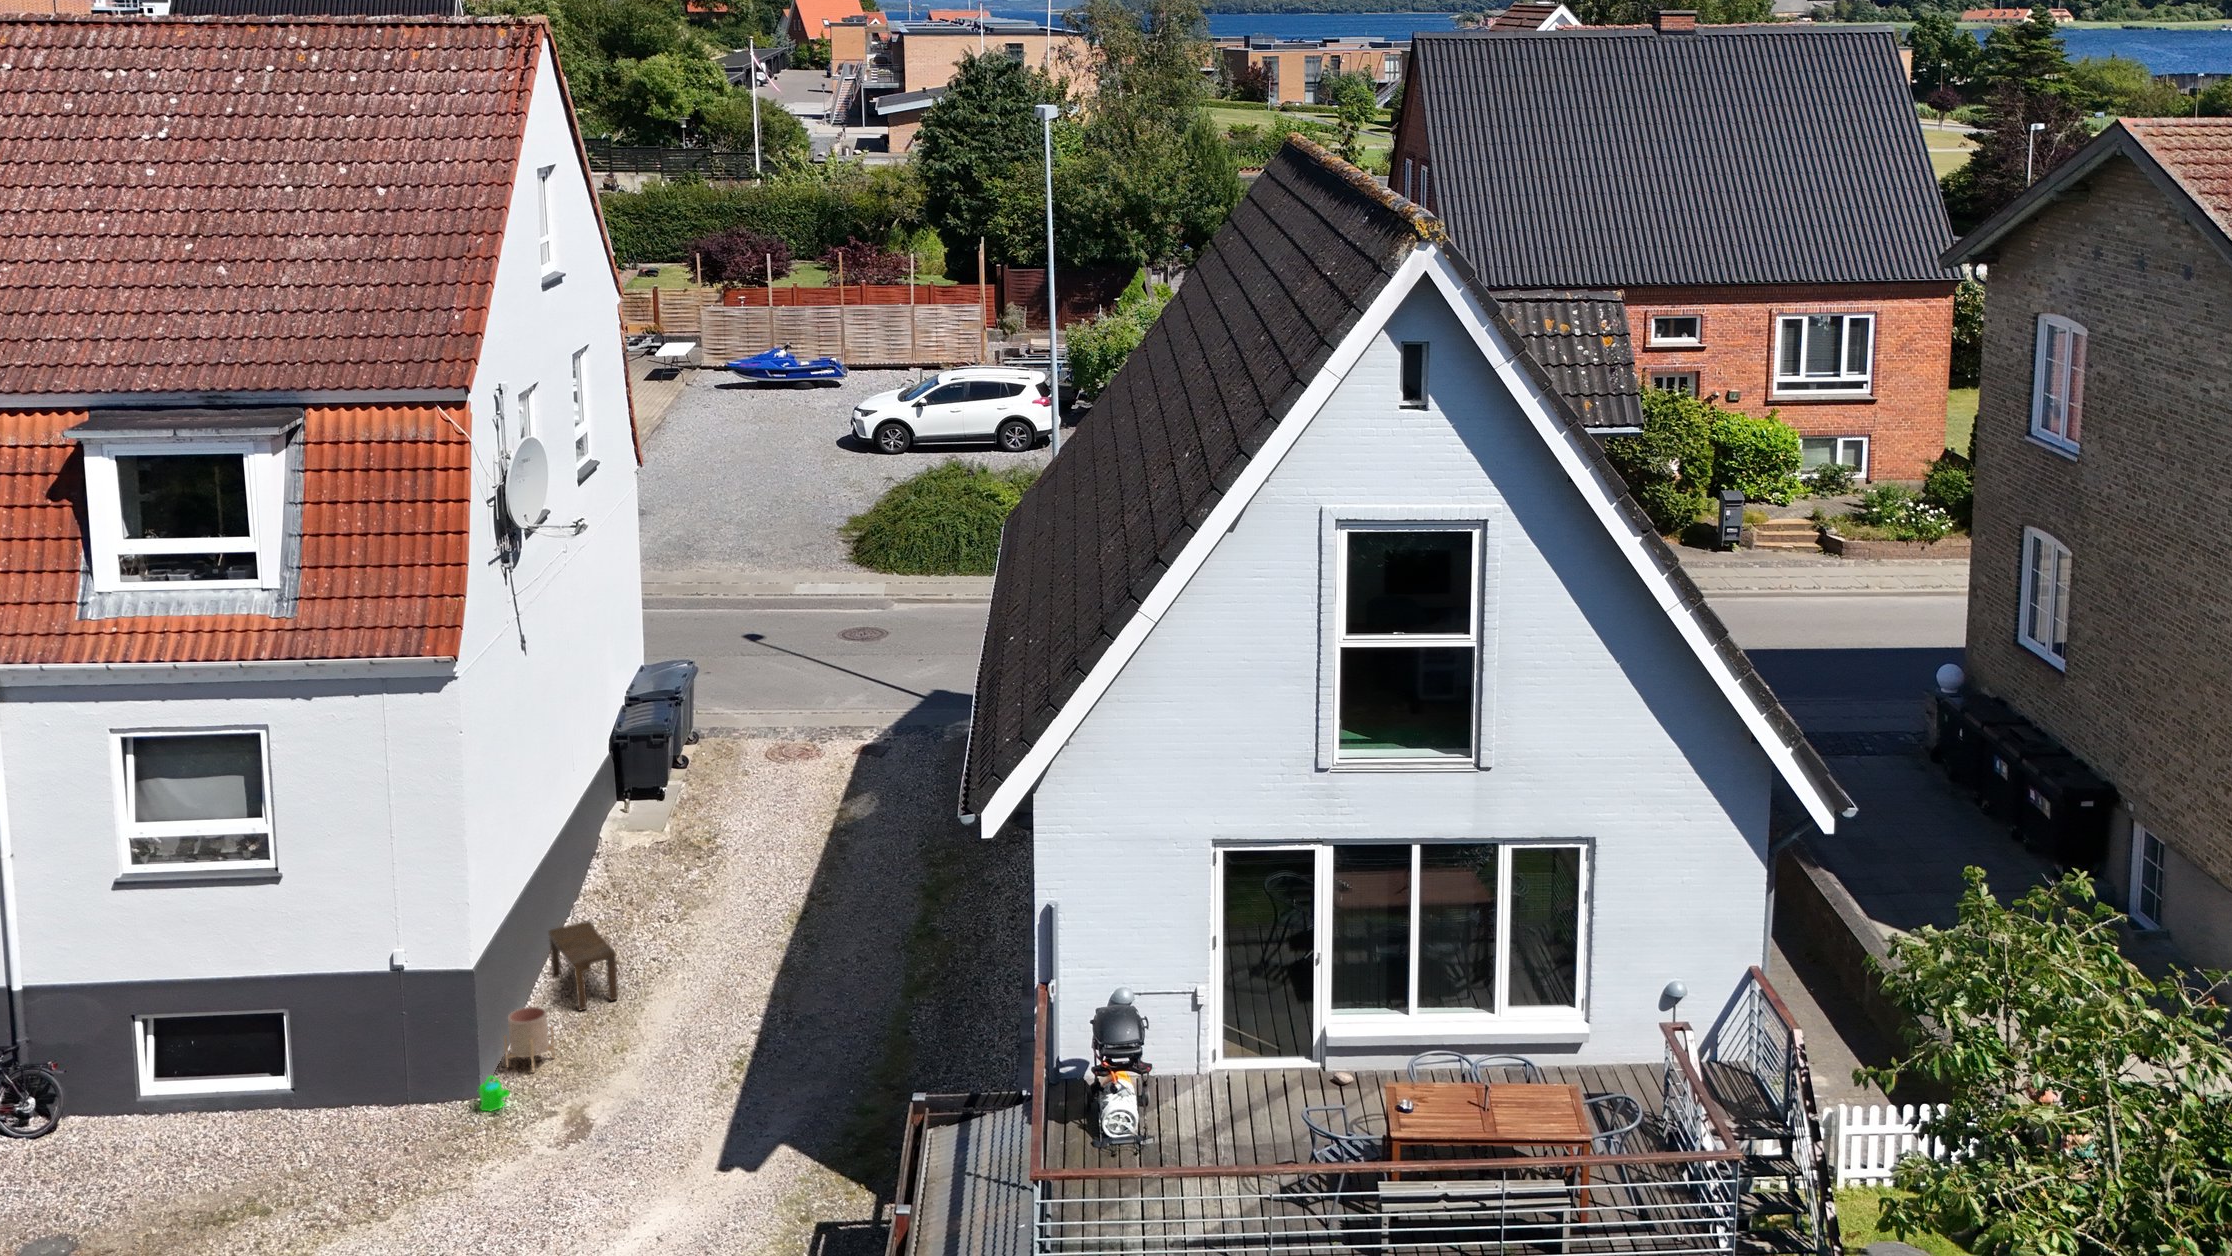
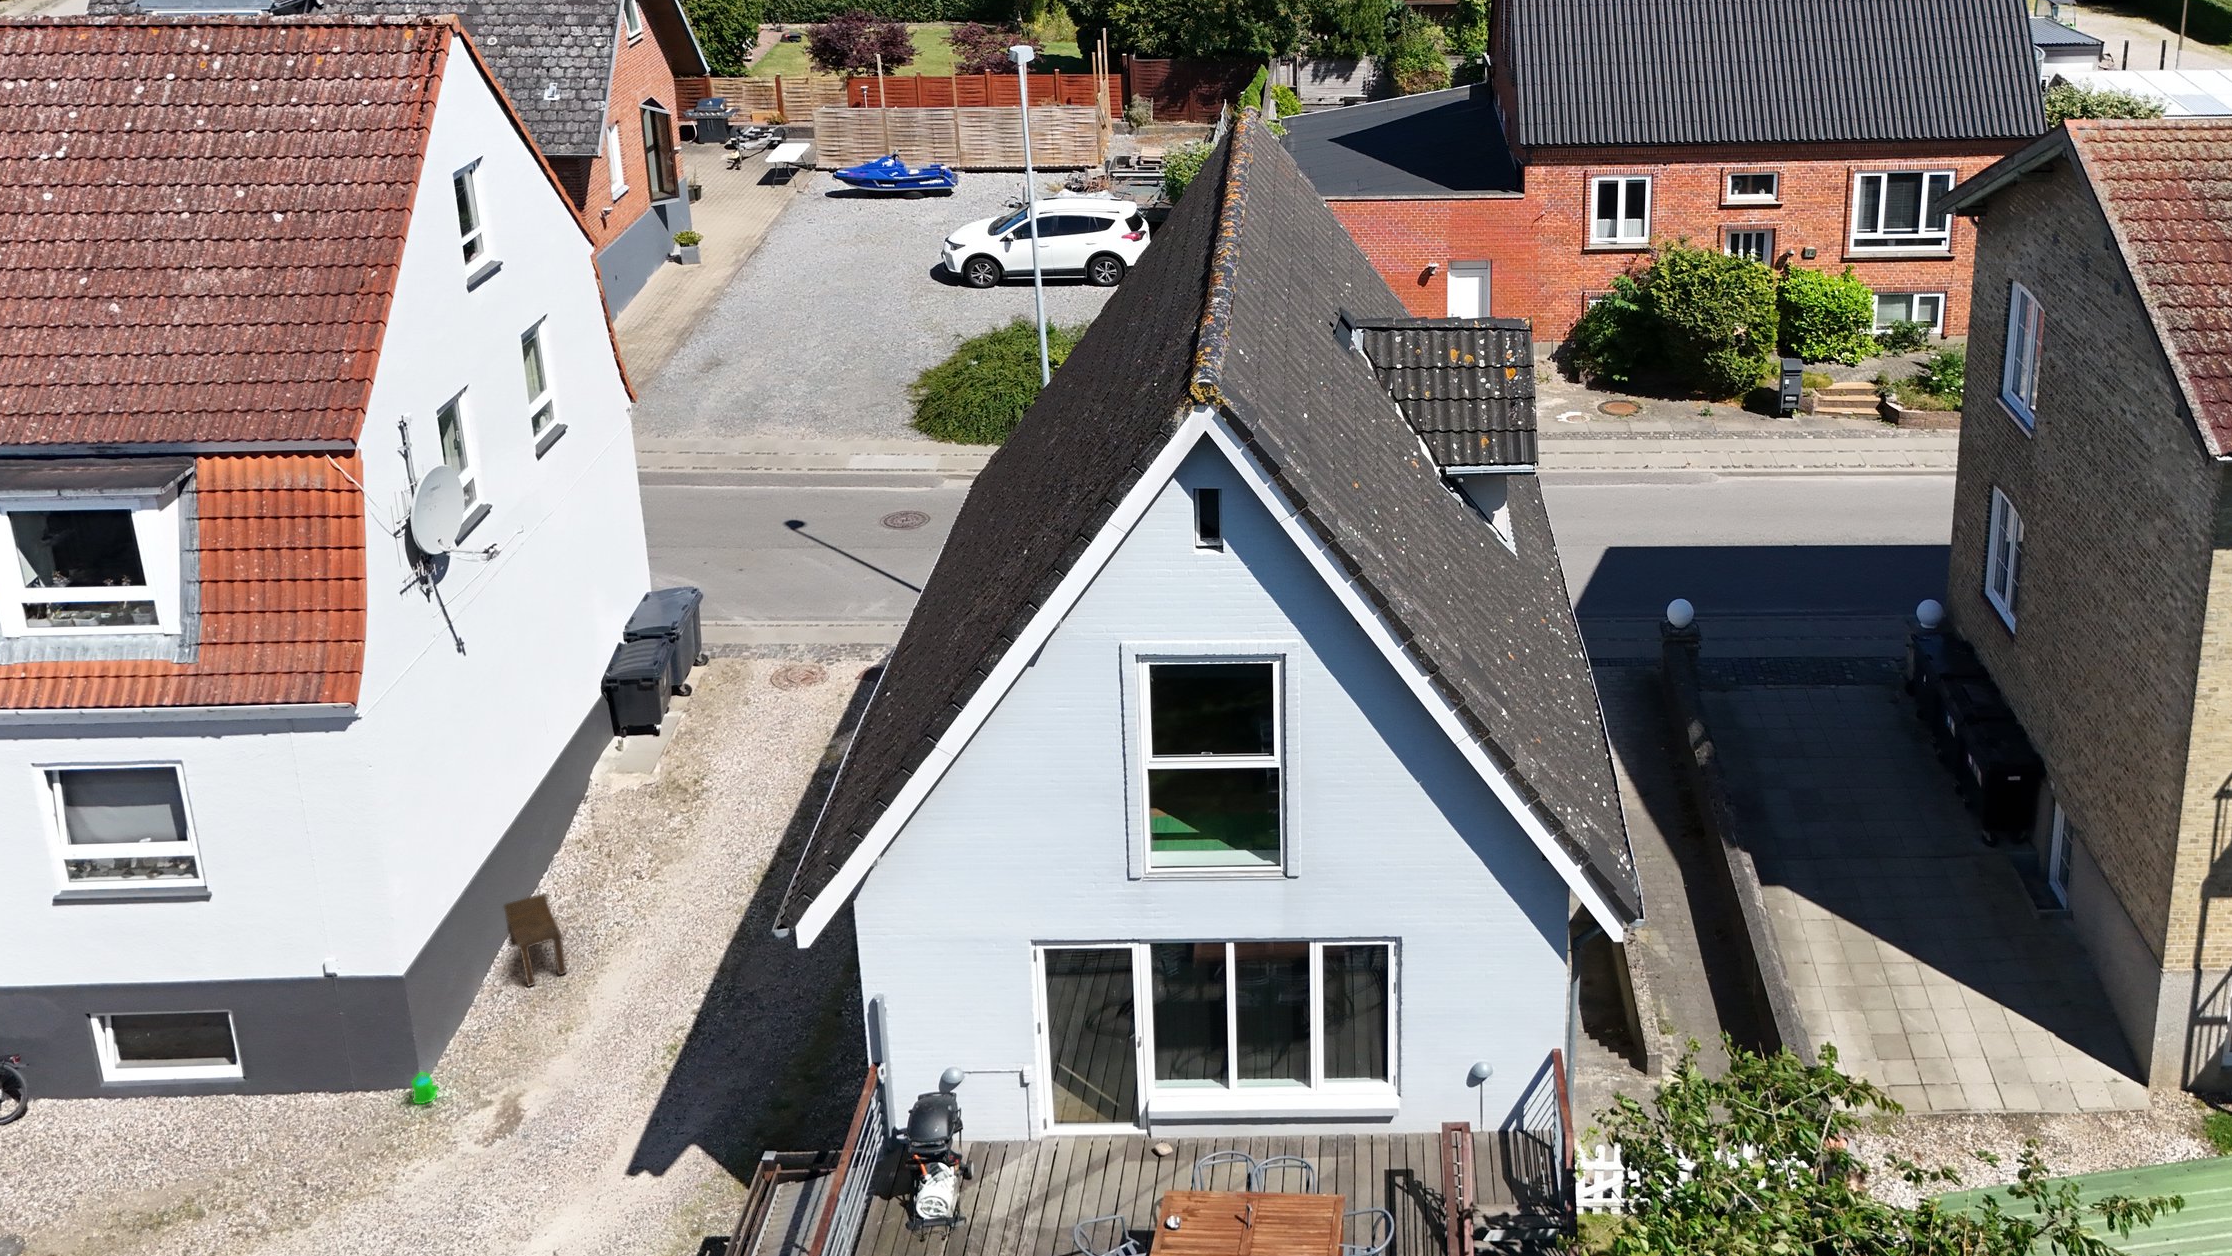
planter: present [504,1007,555,1072] -> none [441,997,494,1060]

